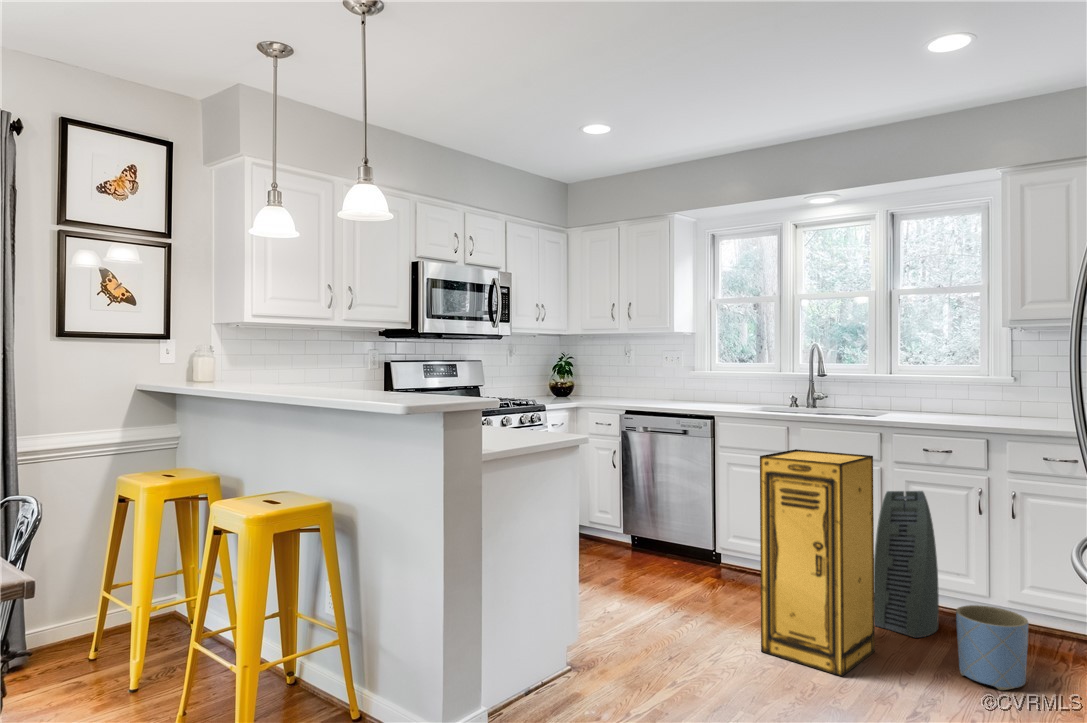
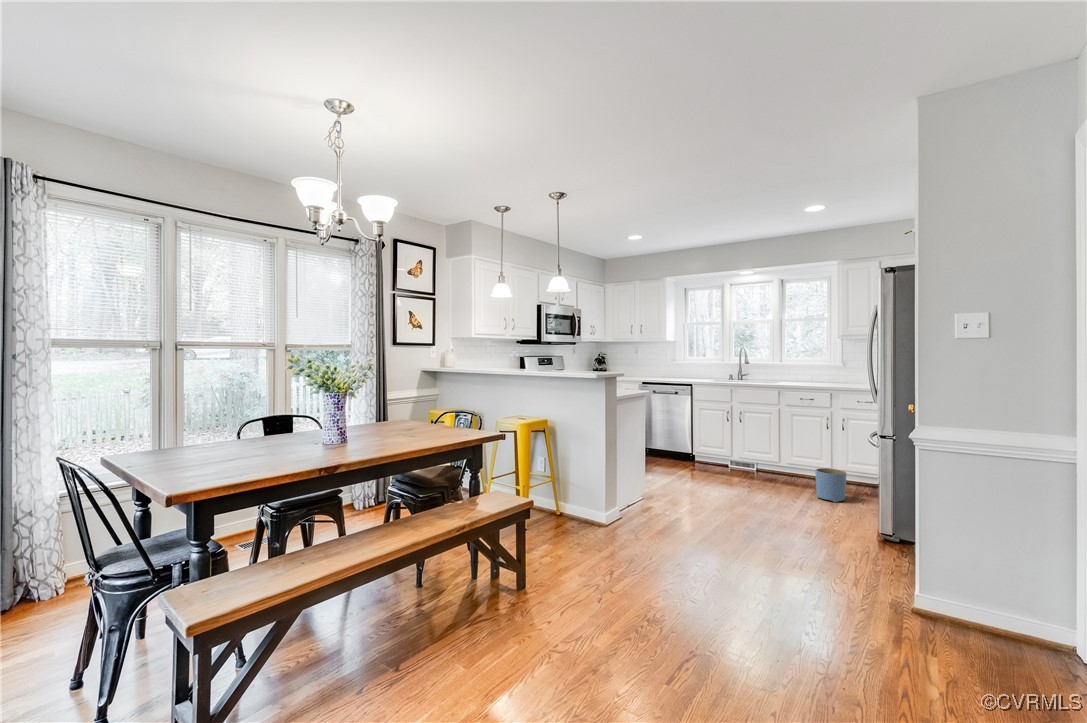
storage cabinet: present [760,449,875,676] -> none [728,400,779,499]
air purifier: present [874,491,939,638] -> none [777,420,806,487]

